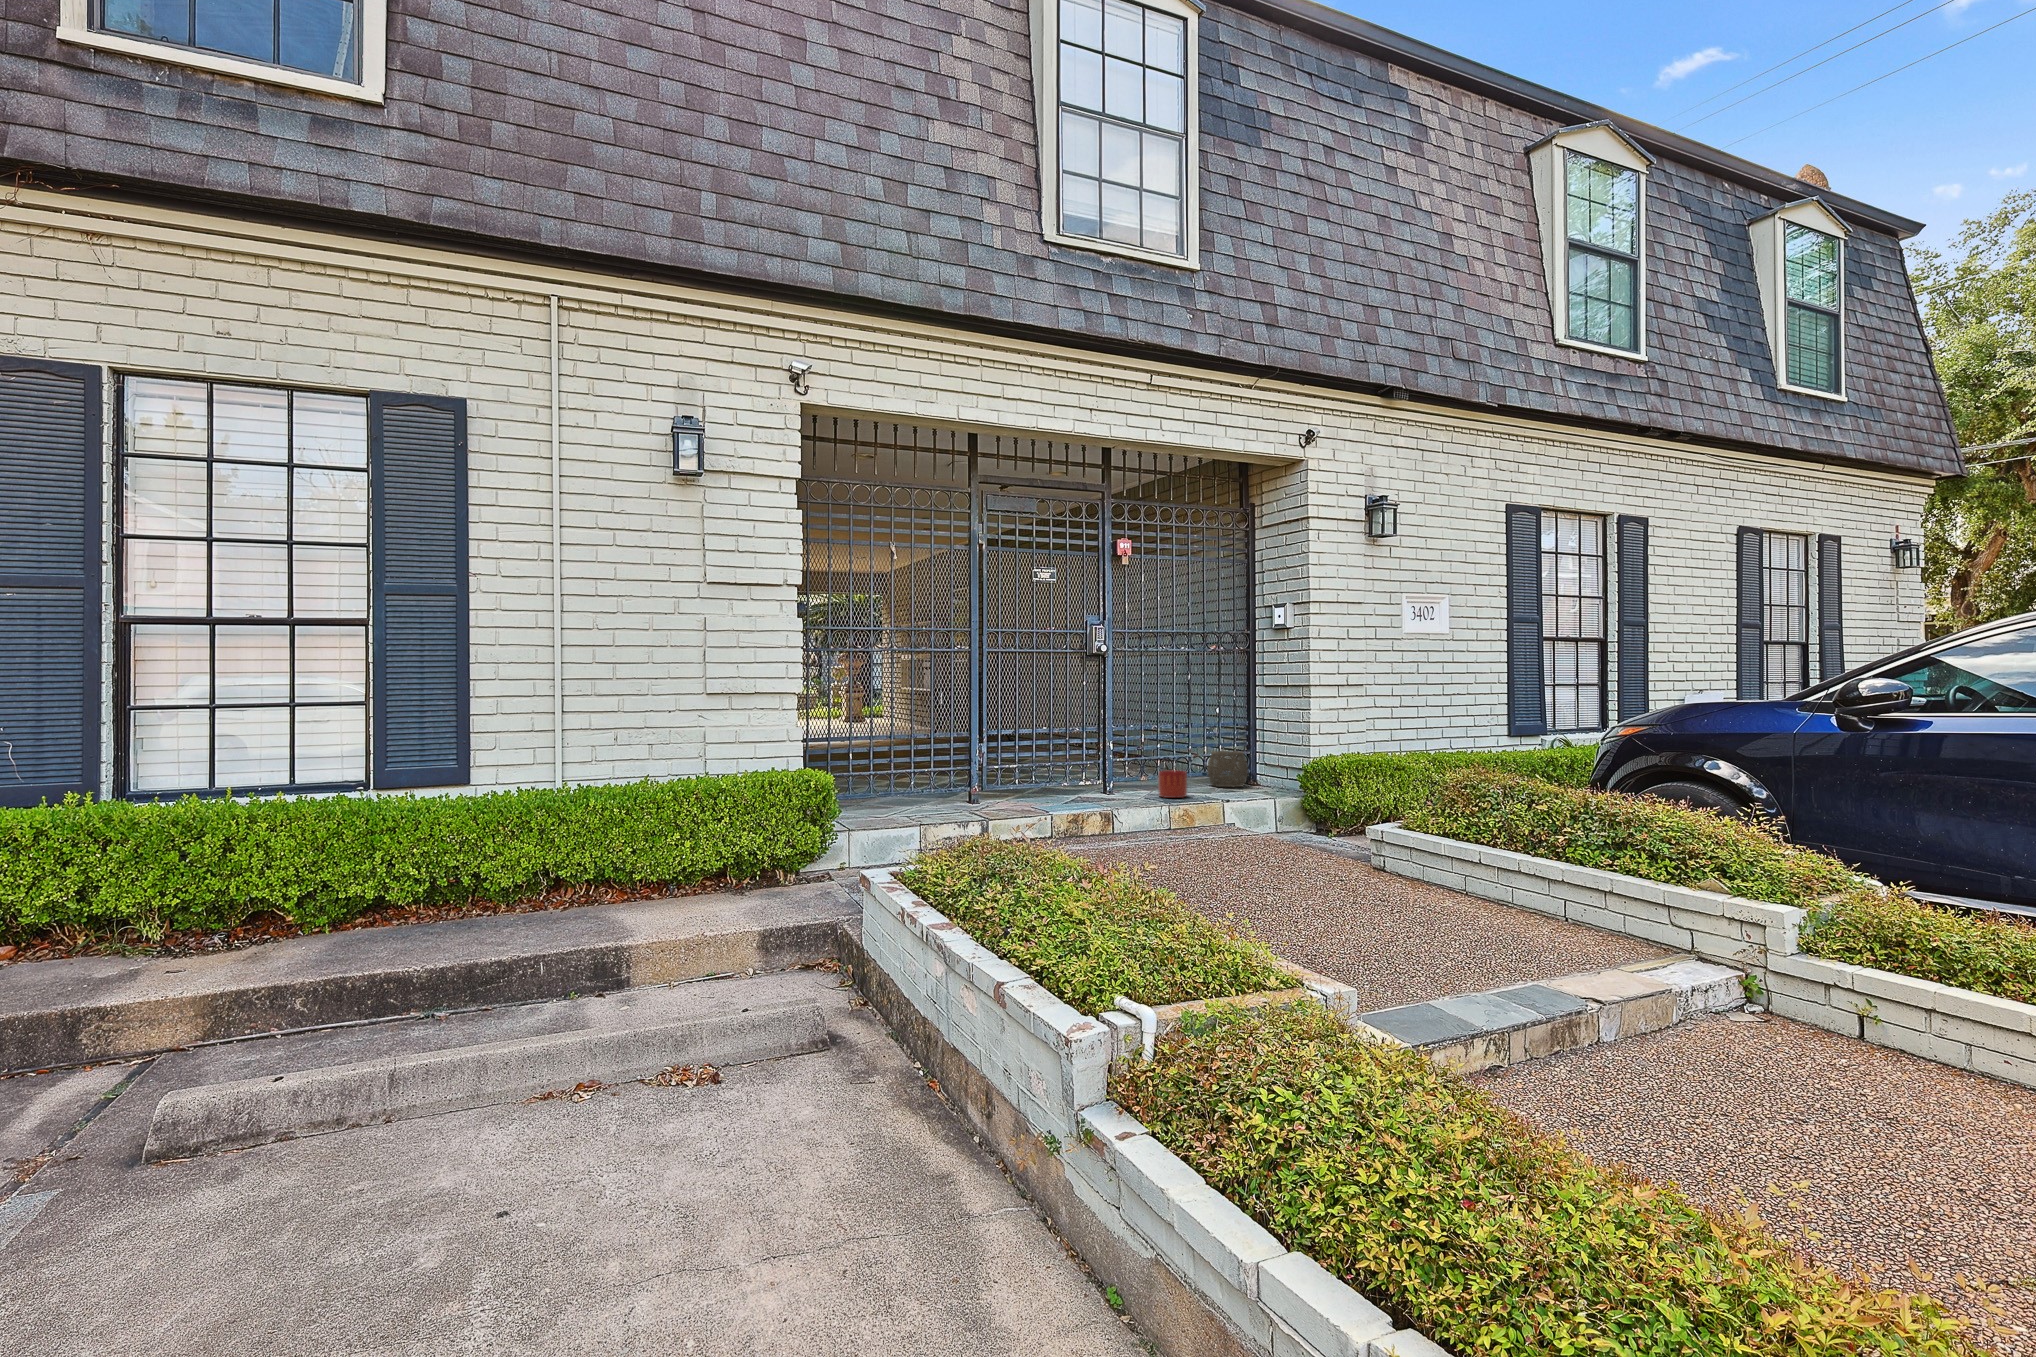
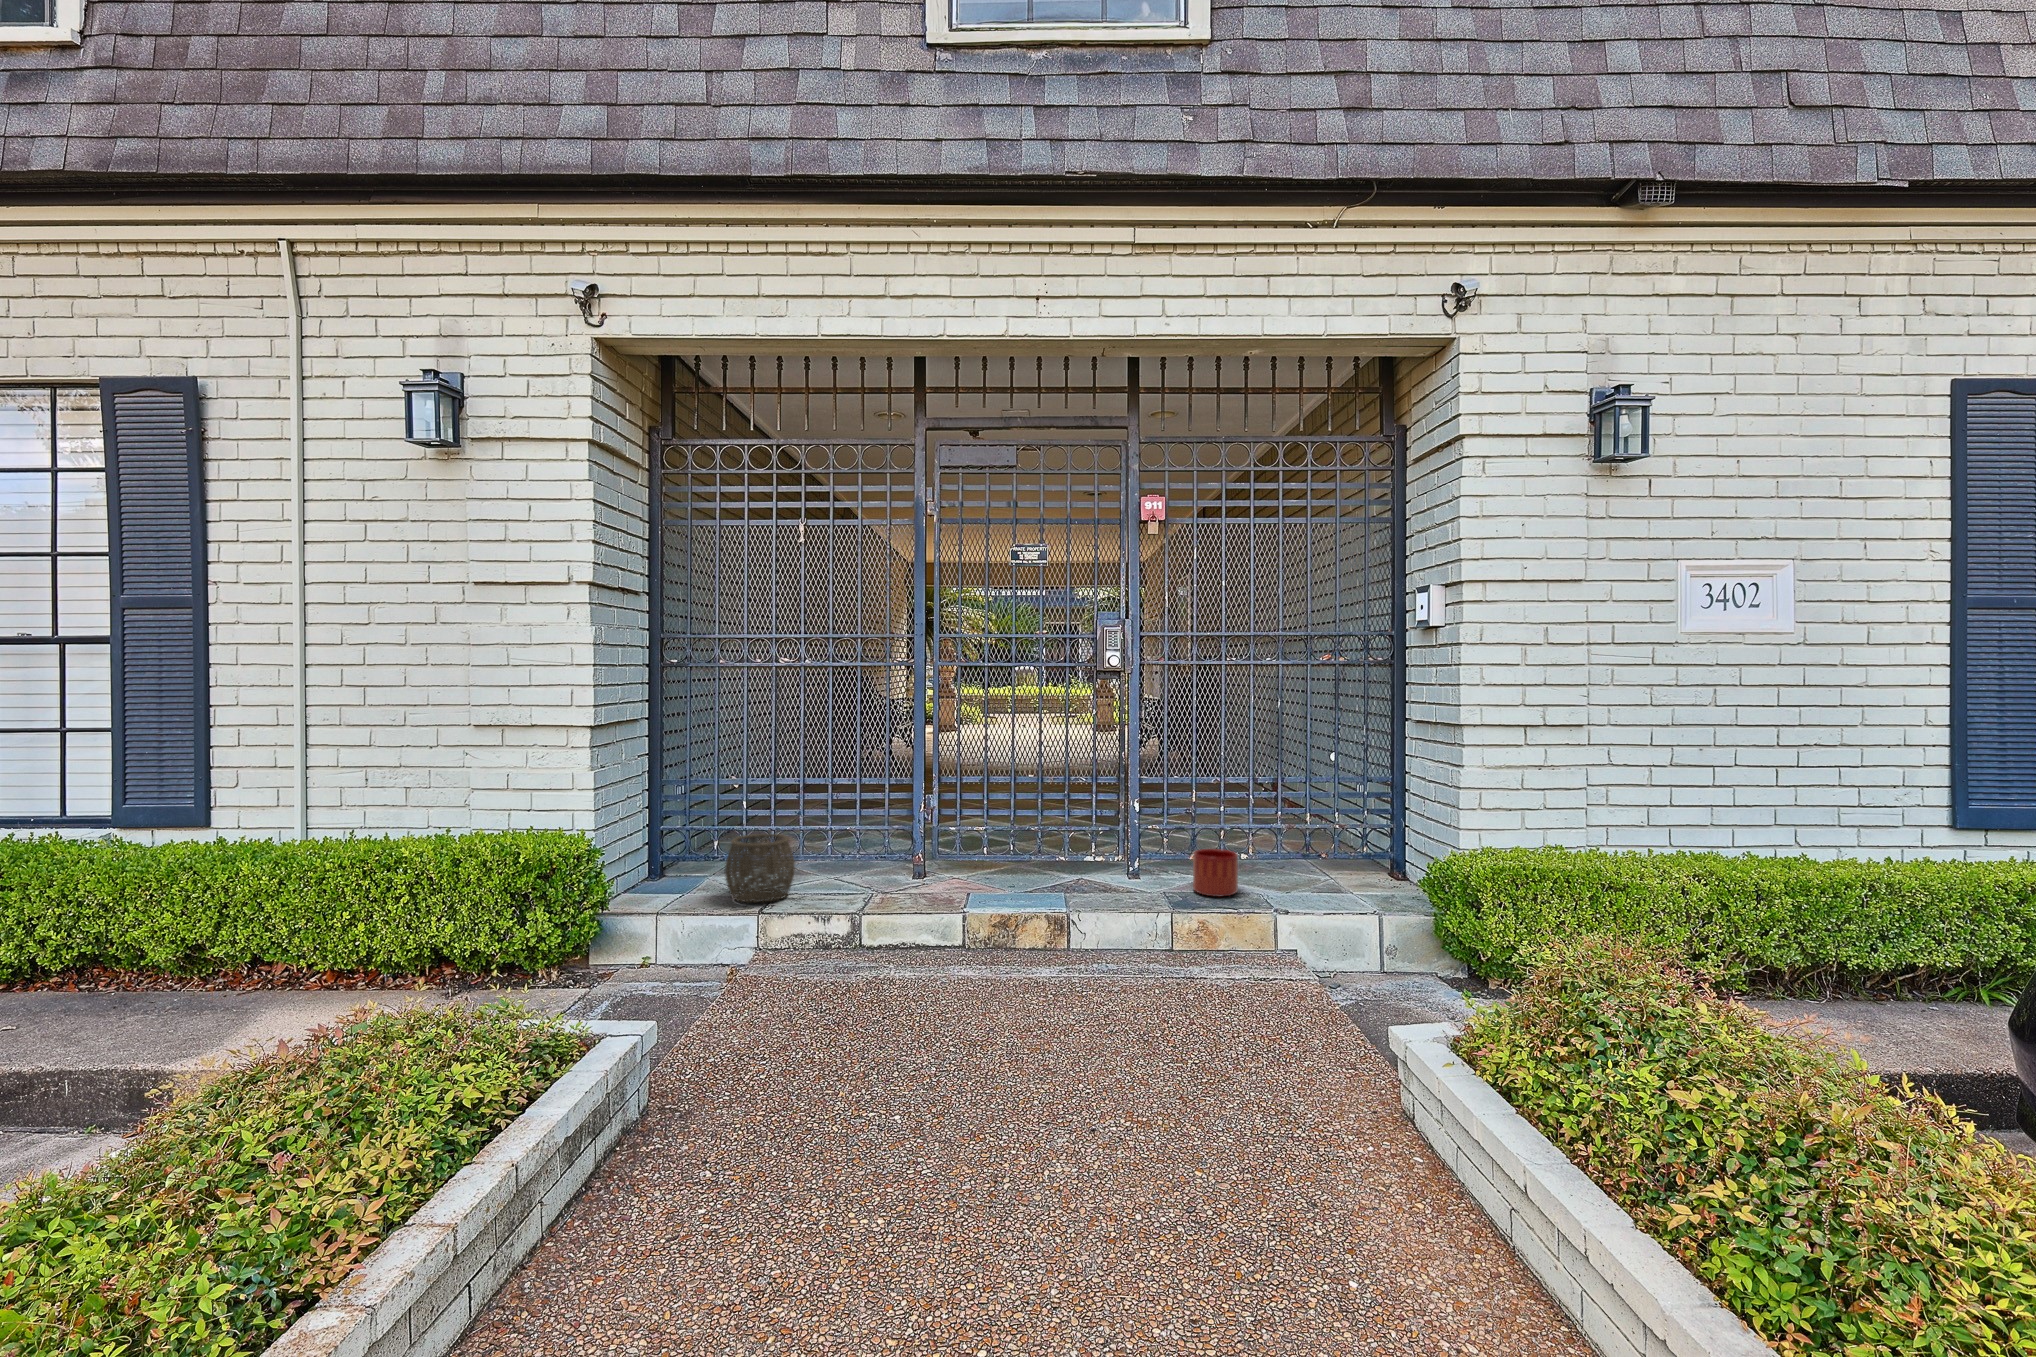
woven basket: present [1207,751,1248,787] -> present [725,834,795,903]

